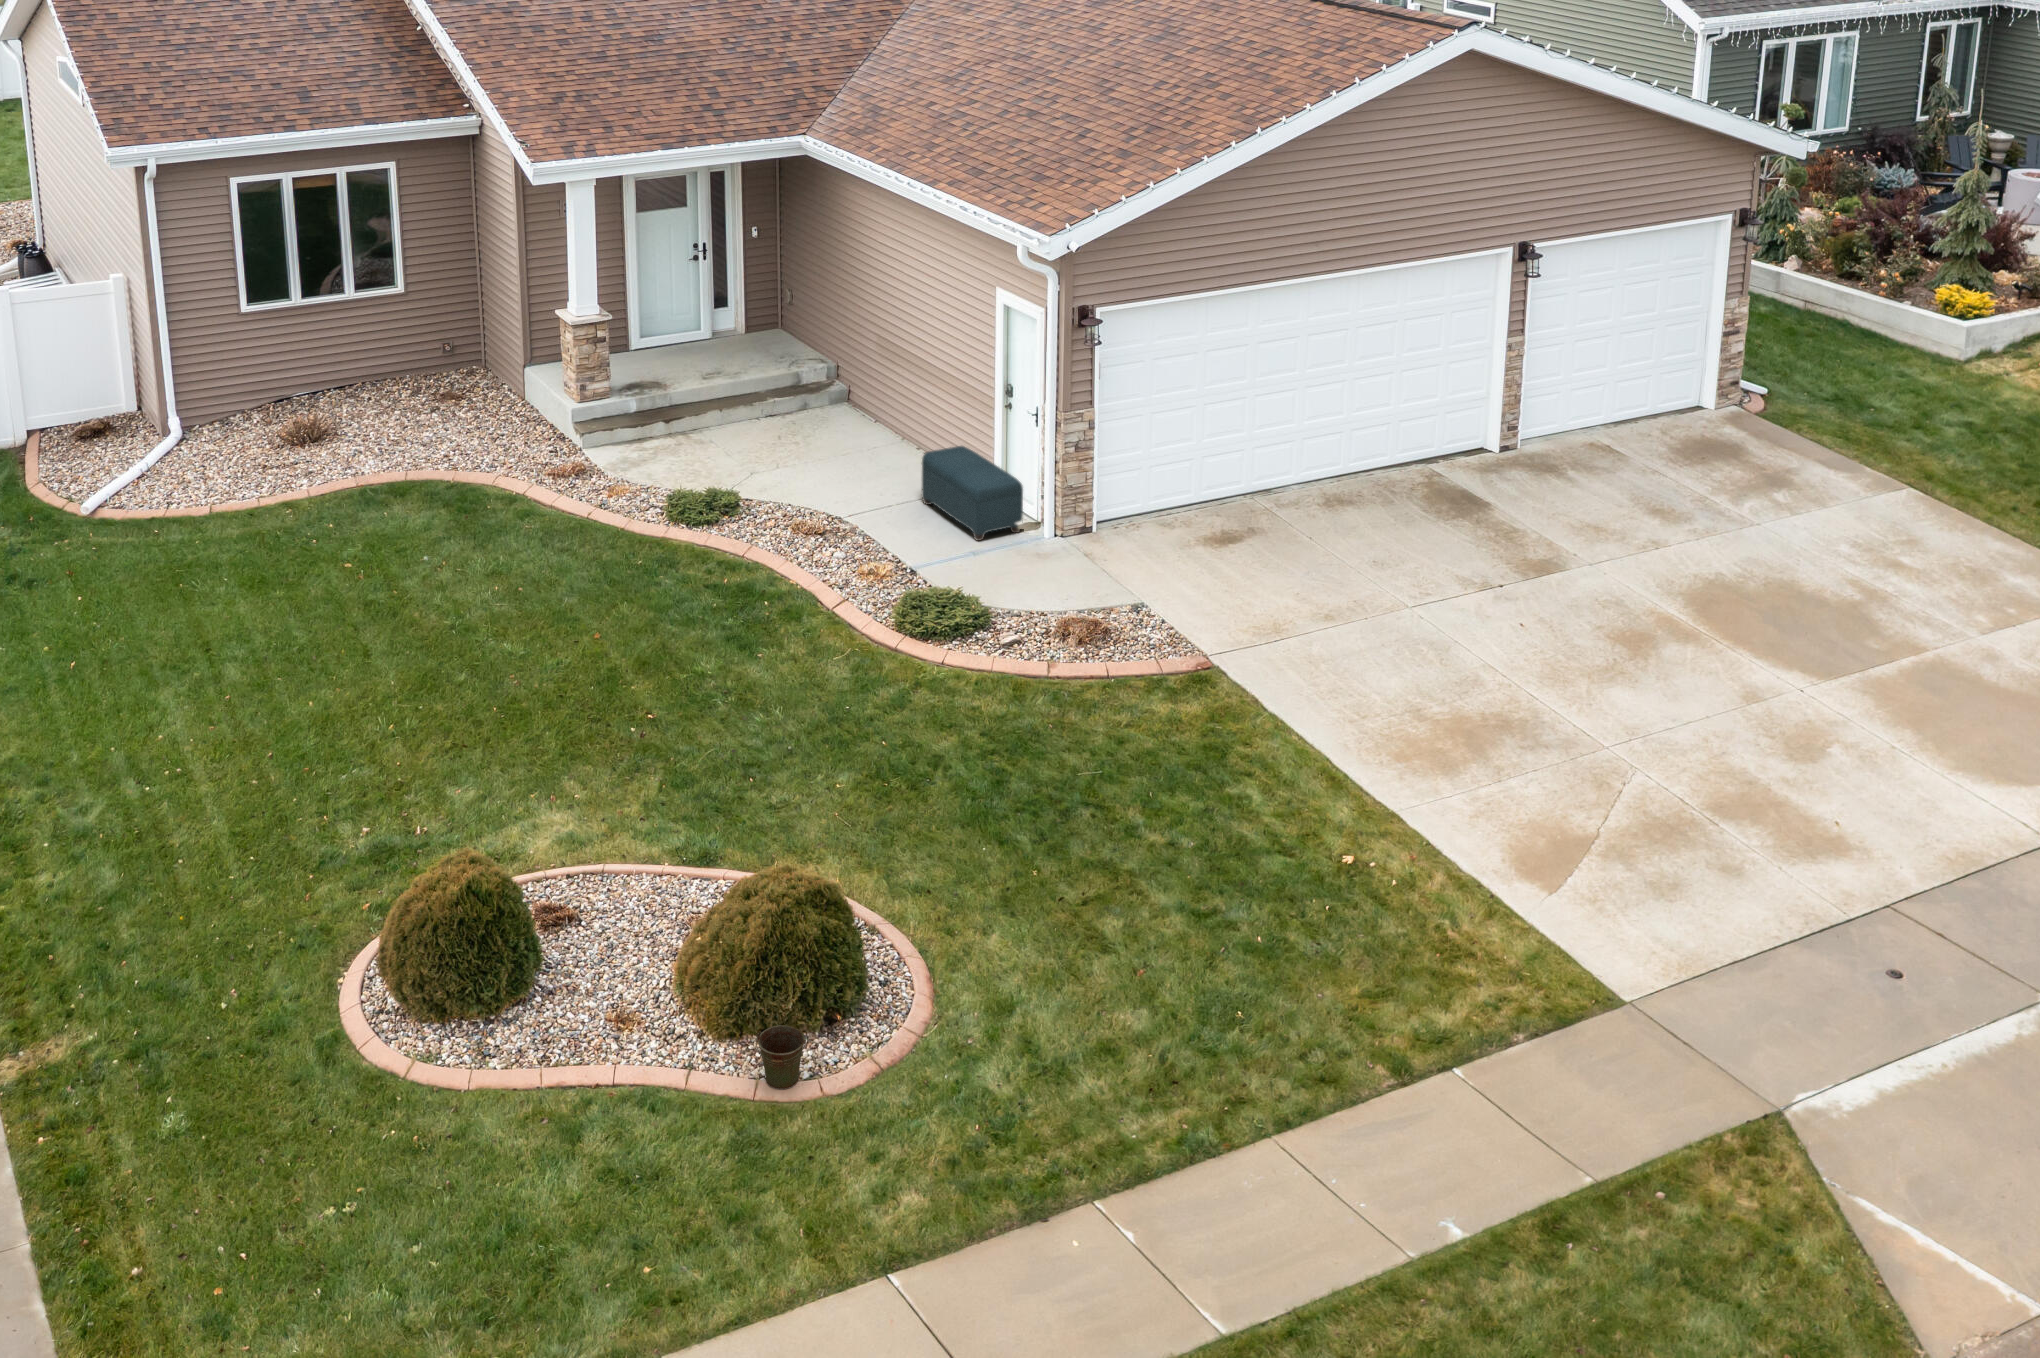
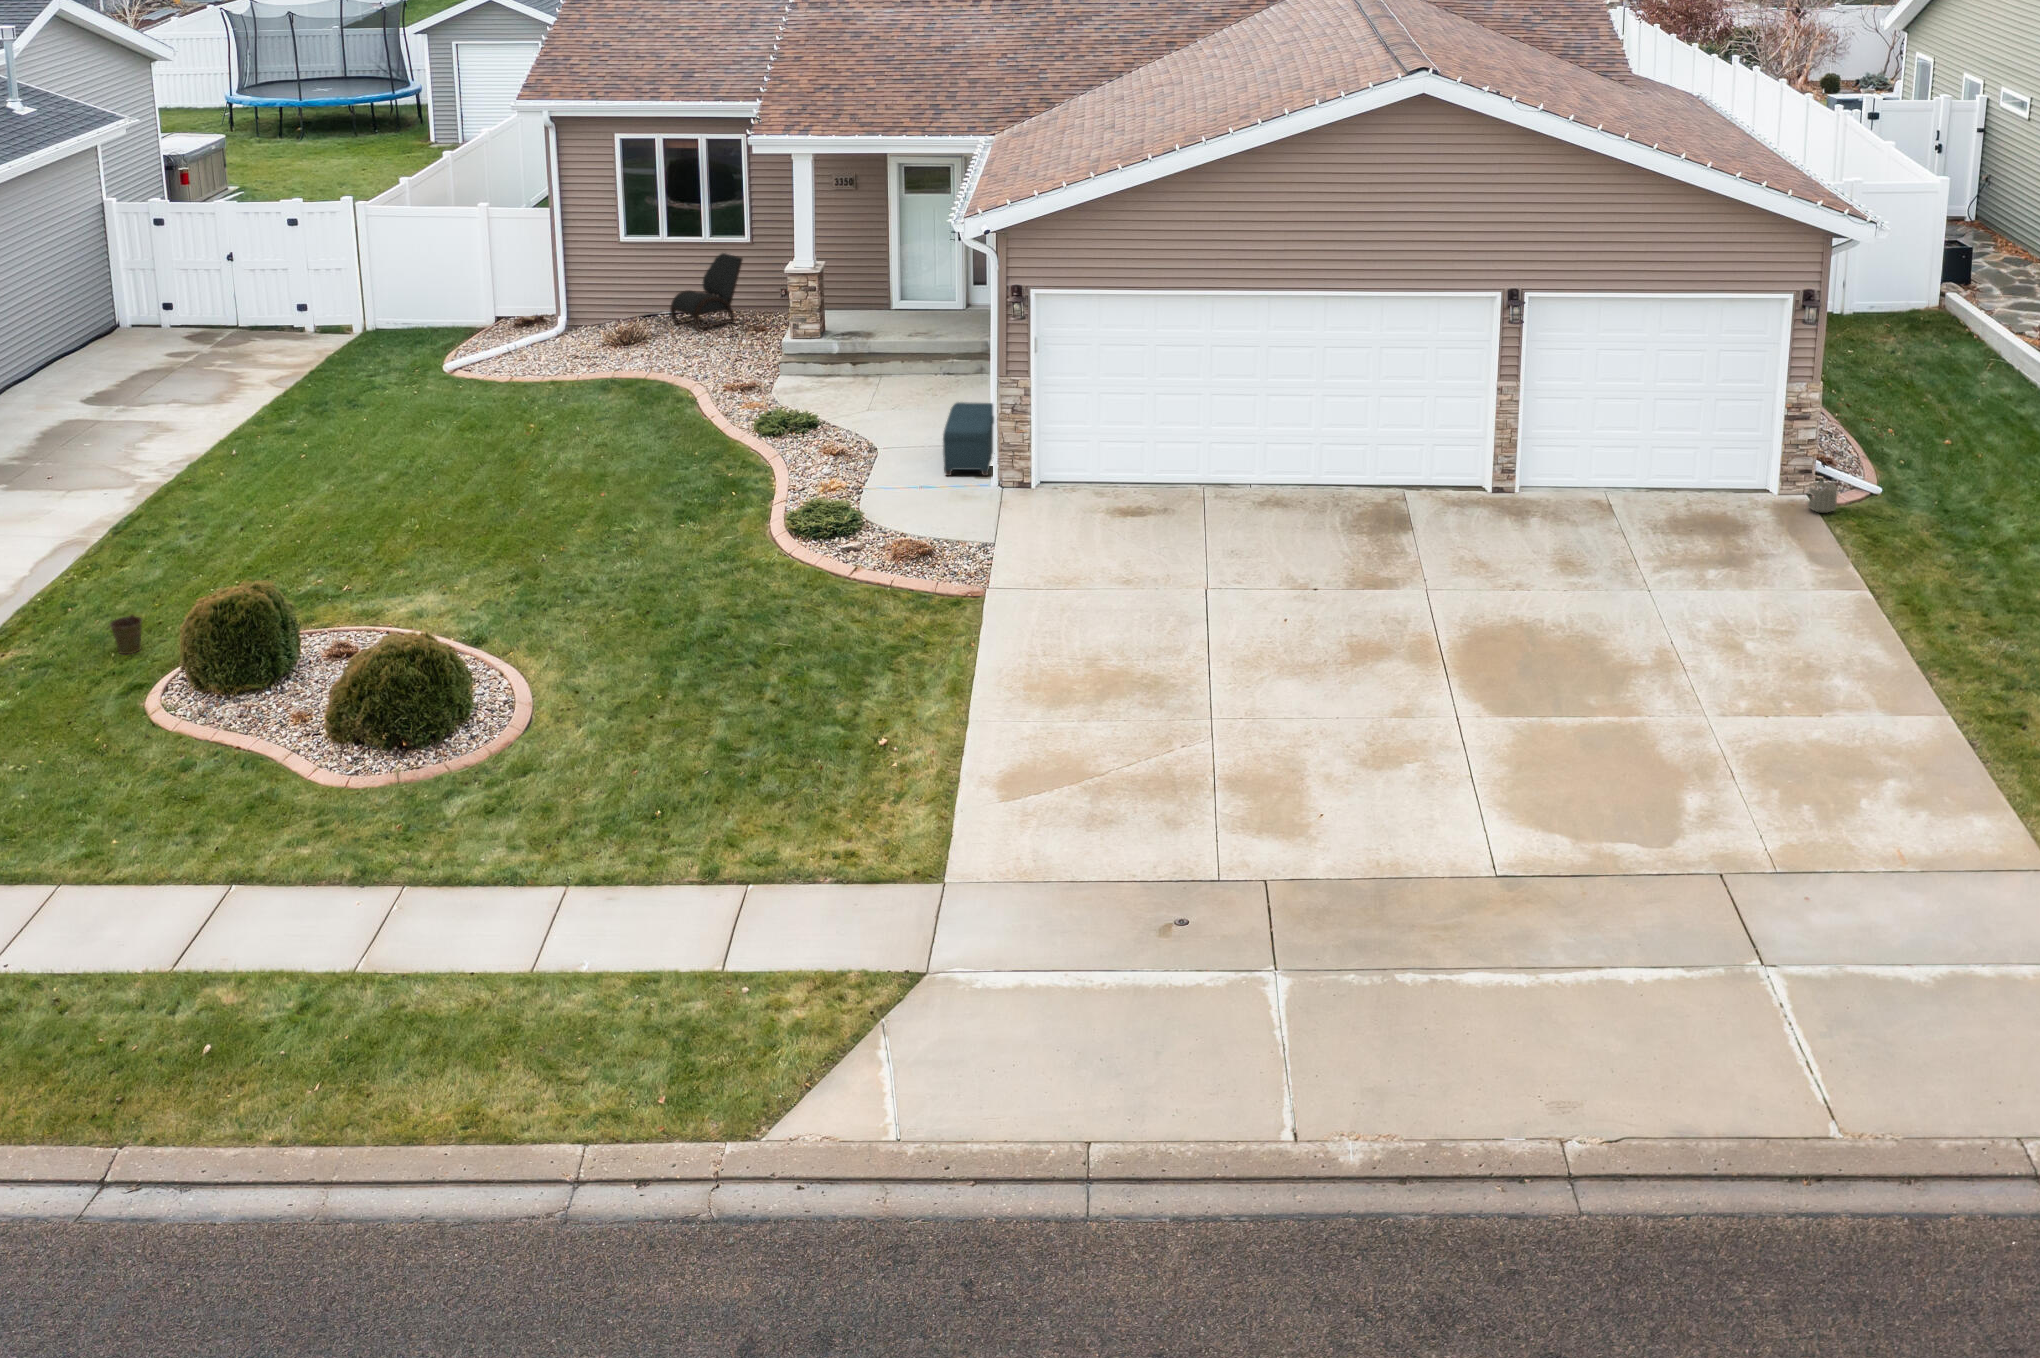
lounge chair: none [321,306,403,410] -> present [670,253,743,331]
planter: none [1736,388,1766,417] -> present [1807,482,1838,513]
bucket: present [756,1025,806,1089] -> present [109,615,142,654]

